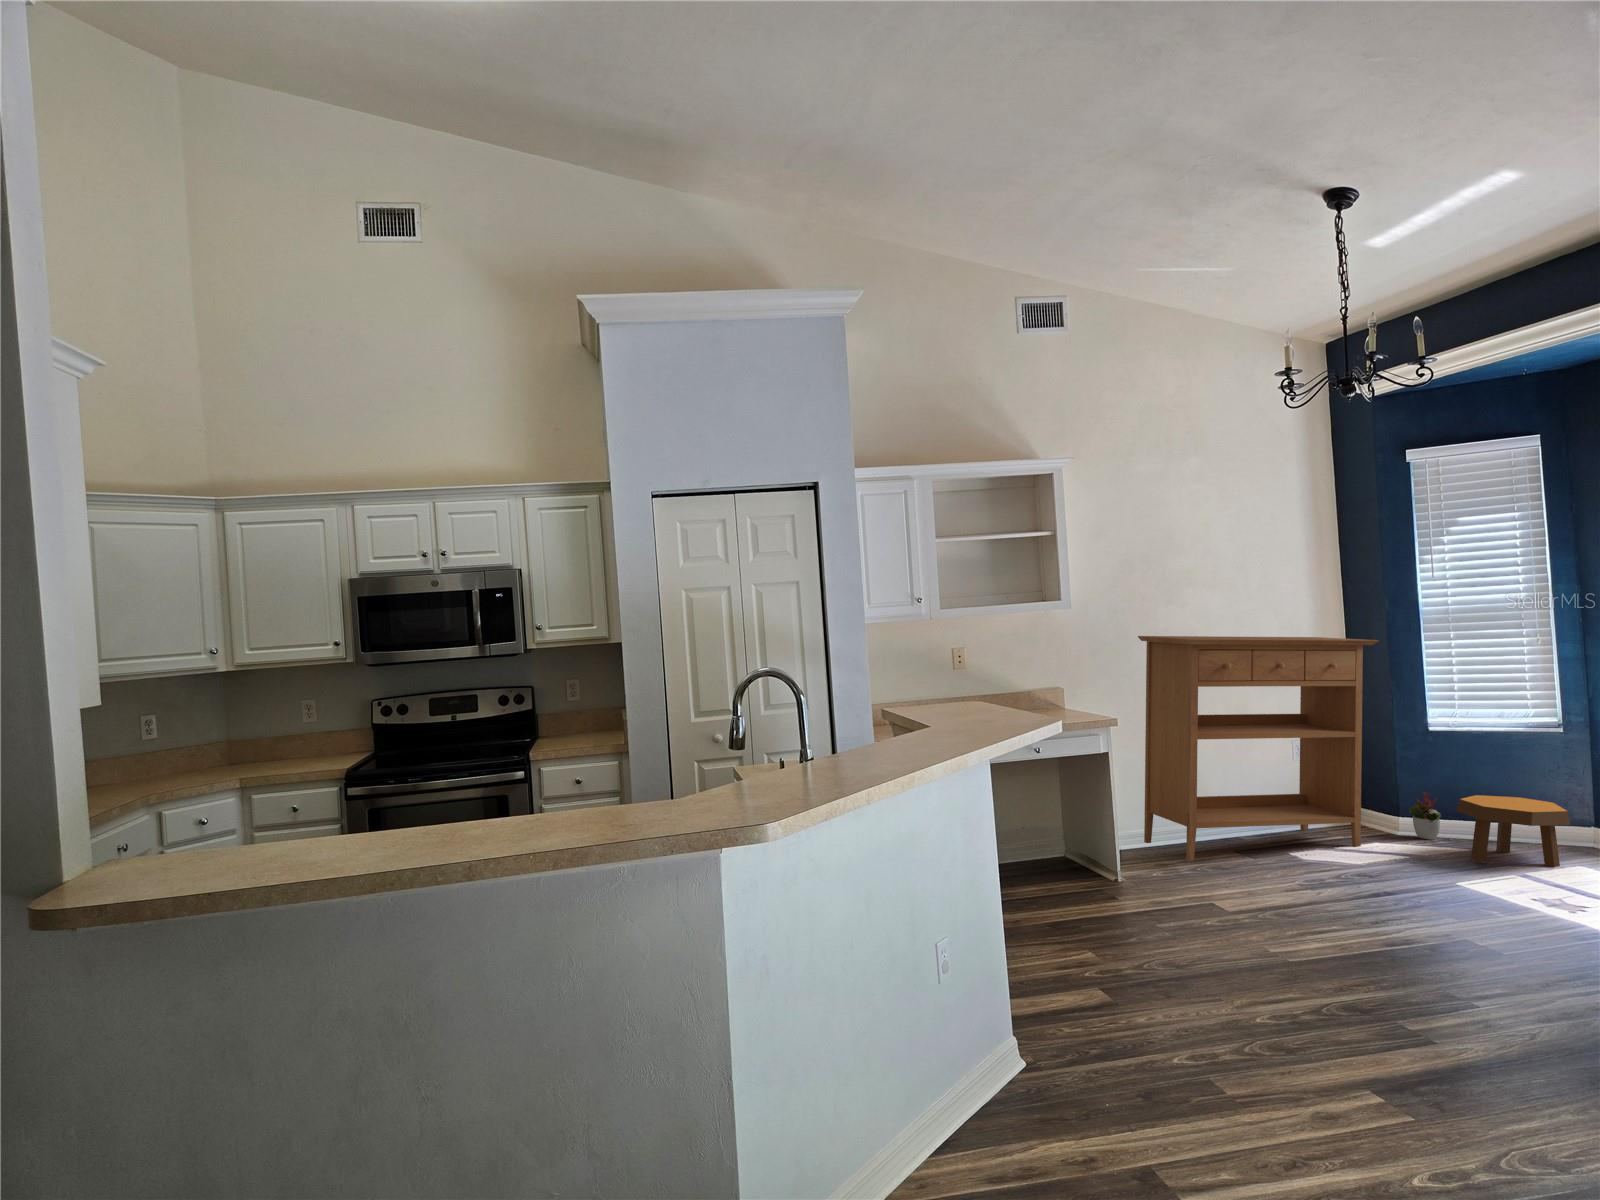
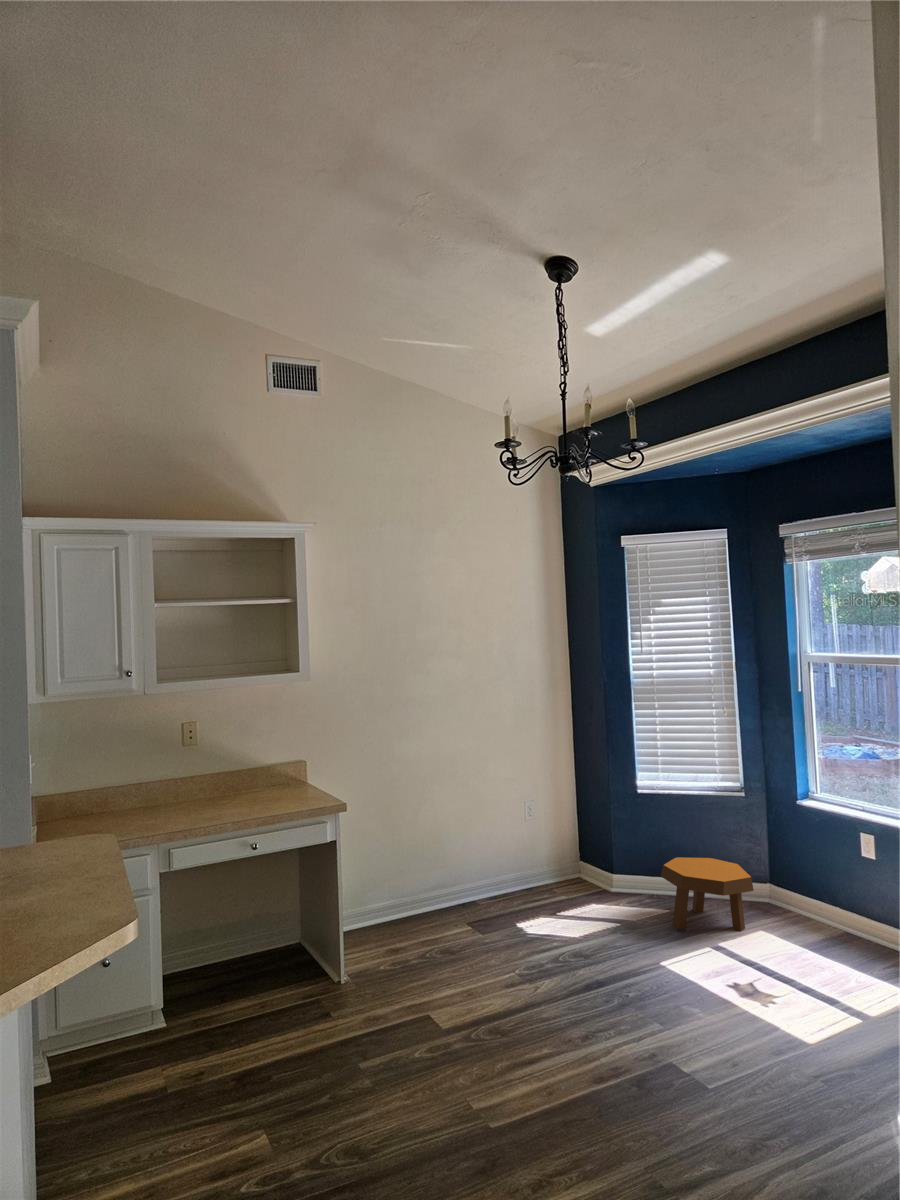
console table: present [1138,636,1379,861] -> none [381,706,598,947]
decorative plant: present [1409,792,1441,840] -> none [621,851,648,897]

